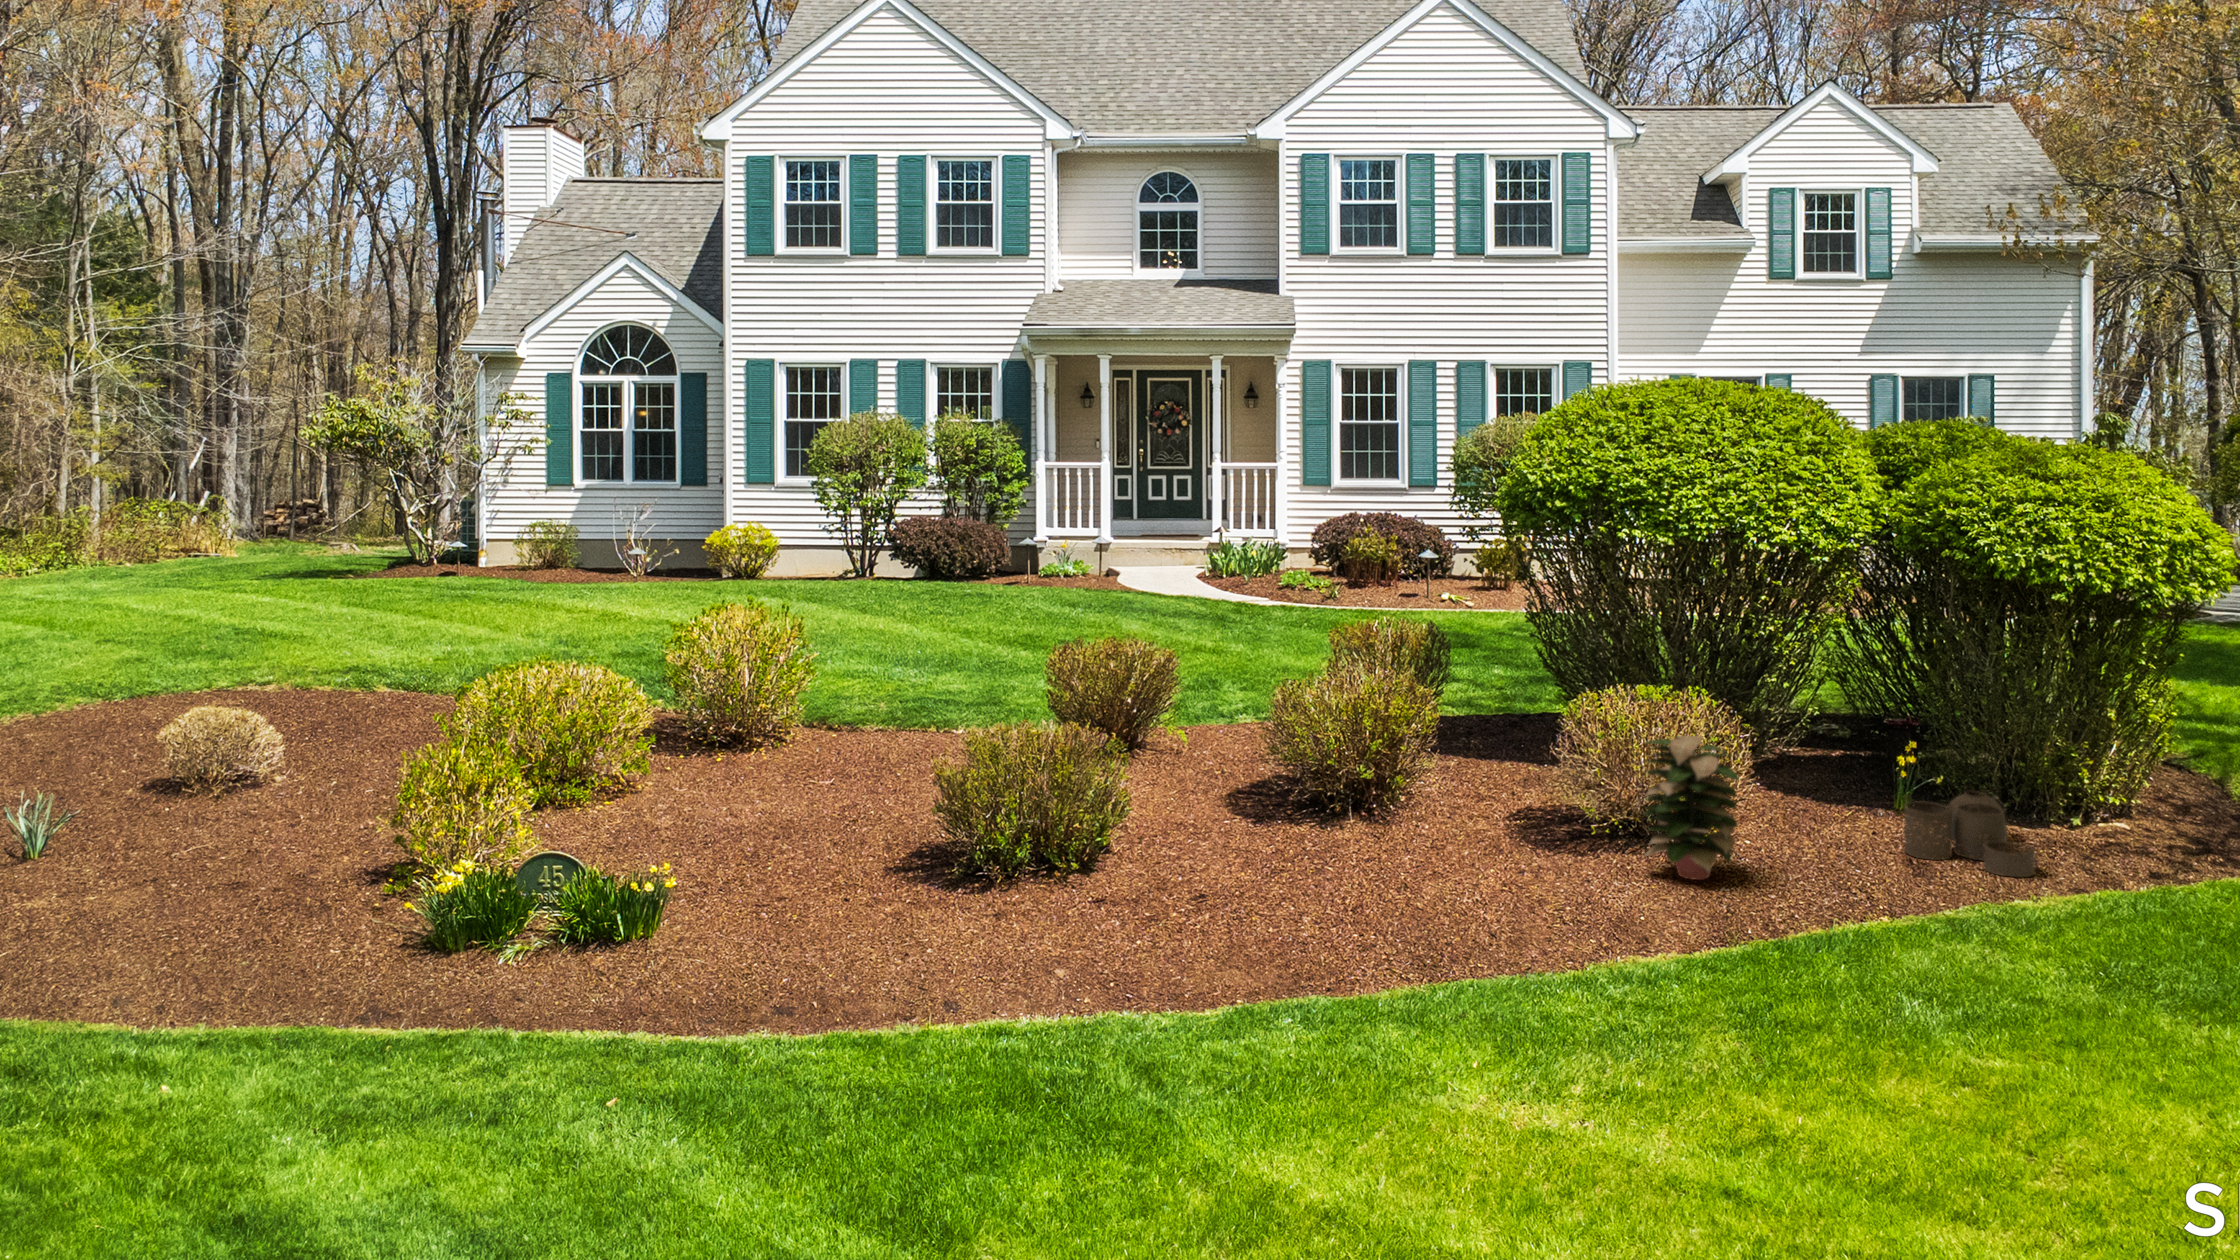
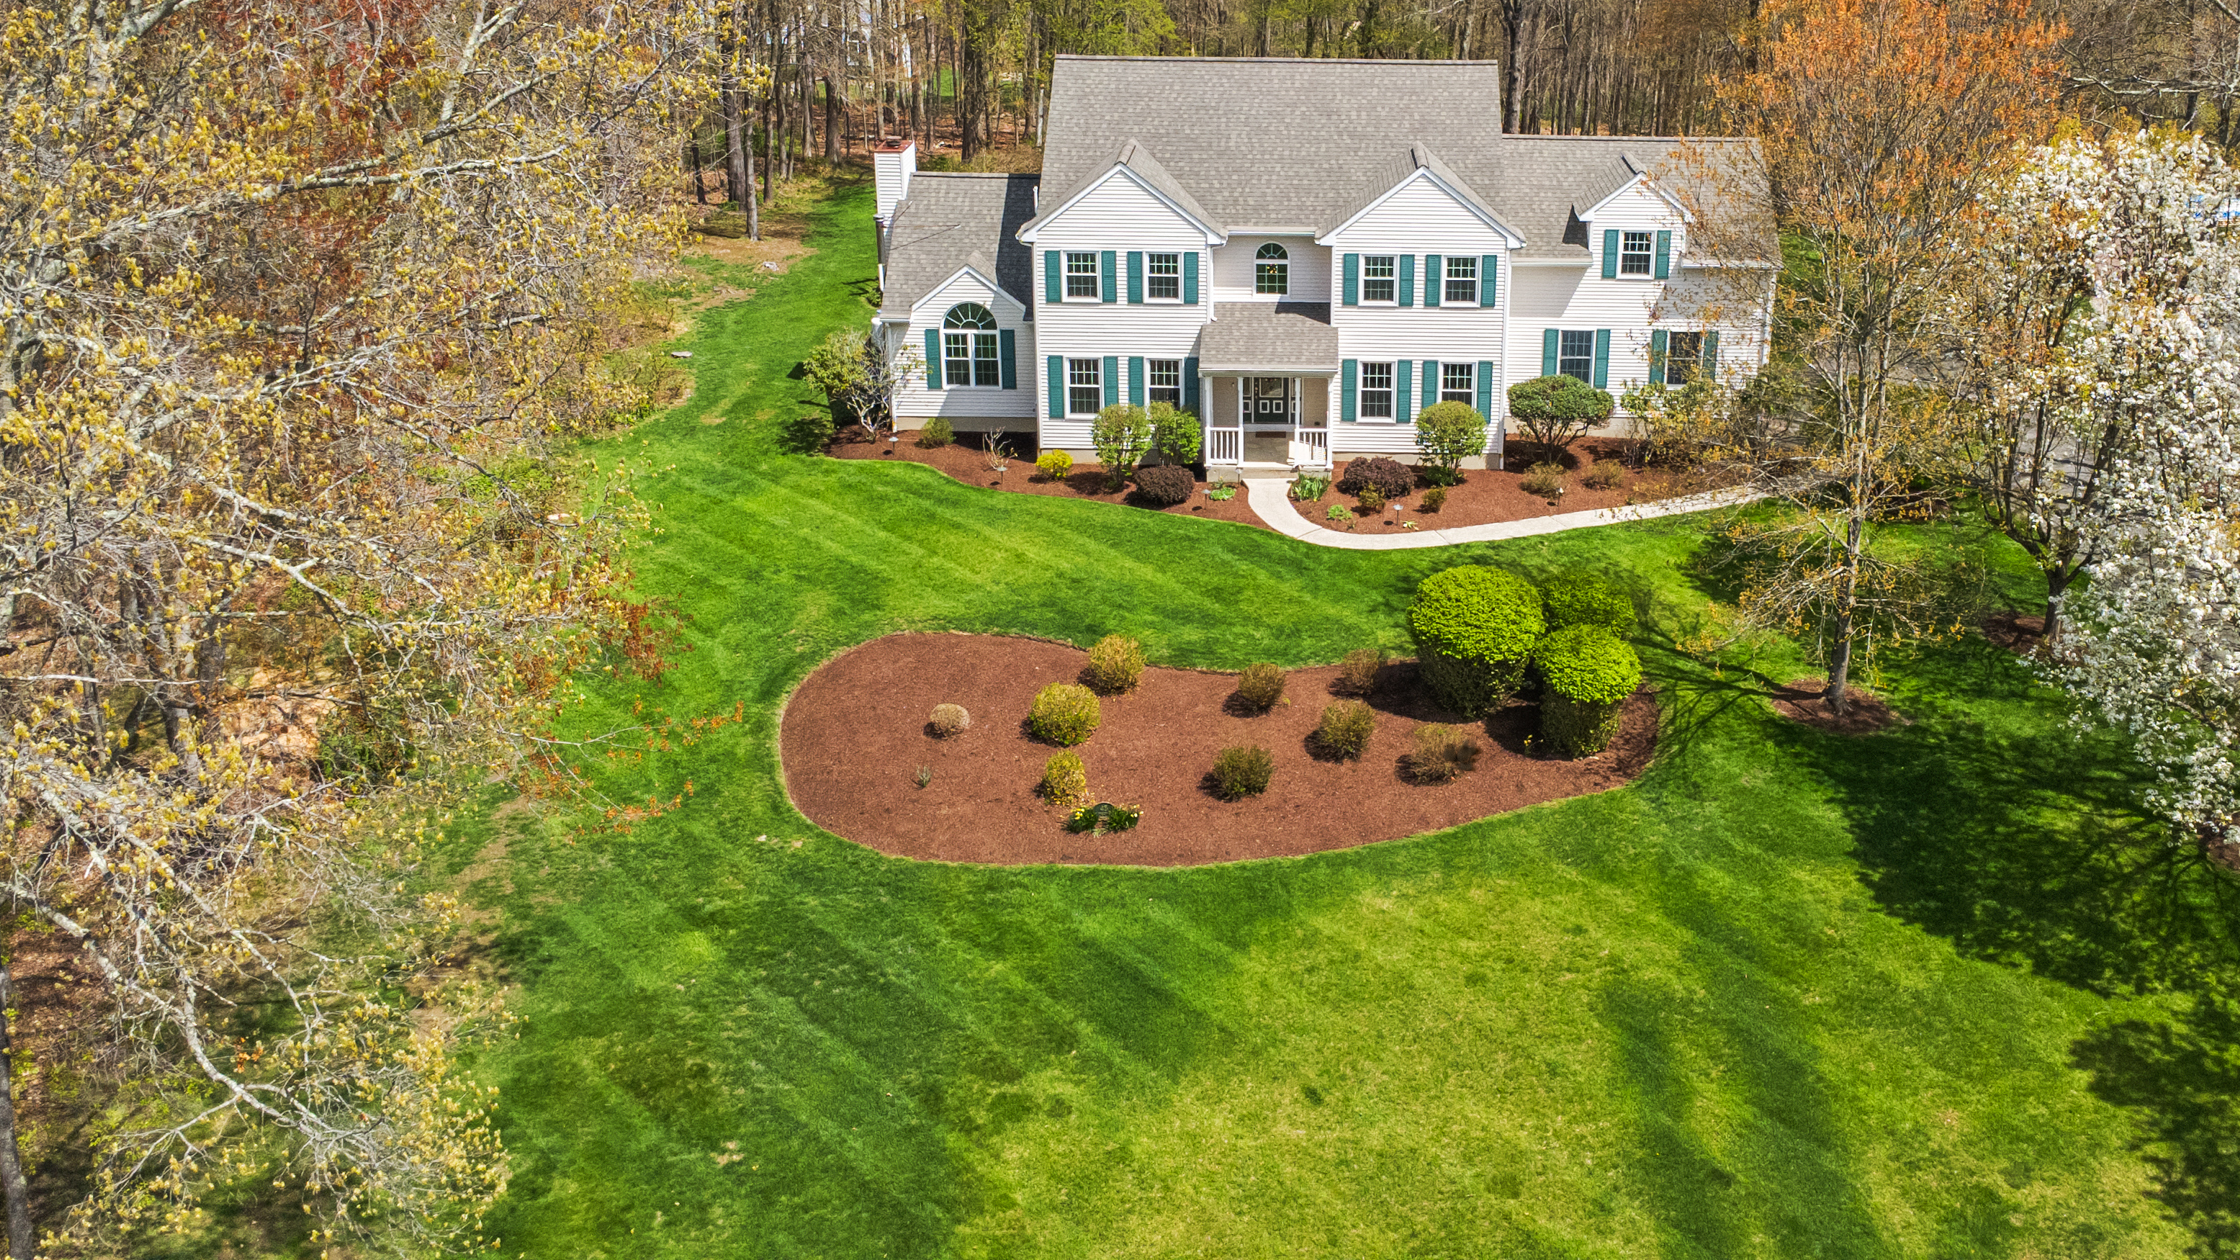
decorative plant: present [1644,736,1739,880] -> none [1366,728,1394,767]

